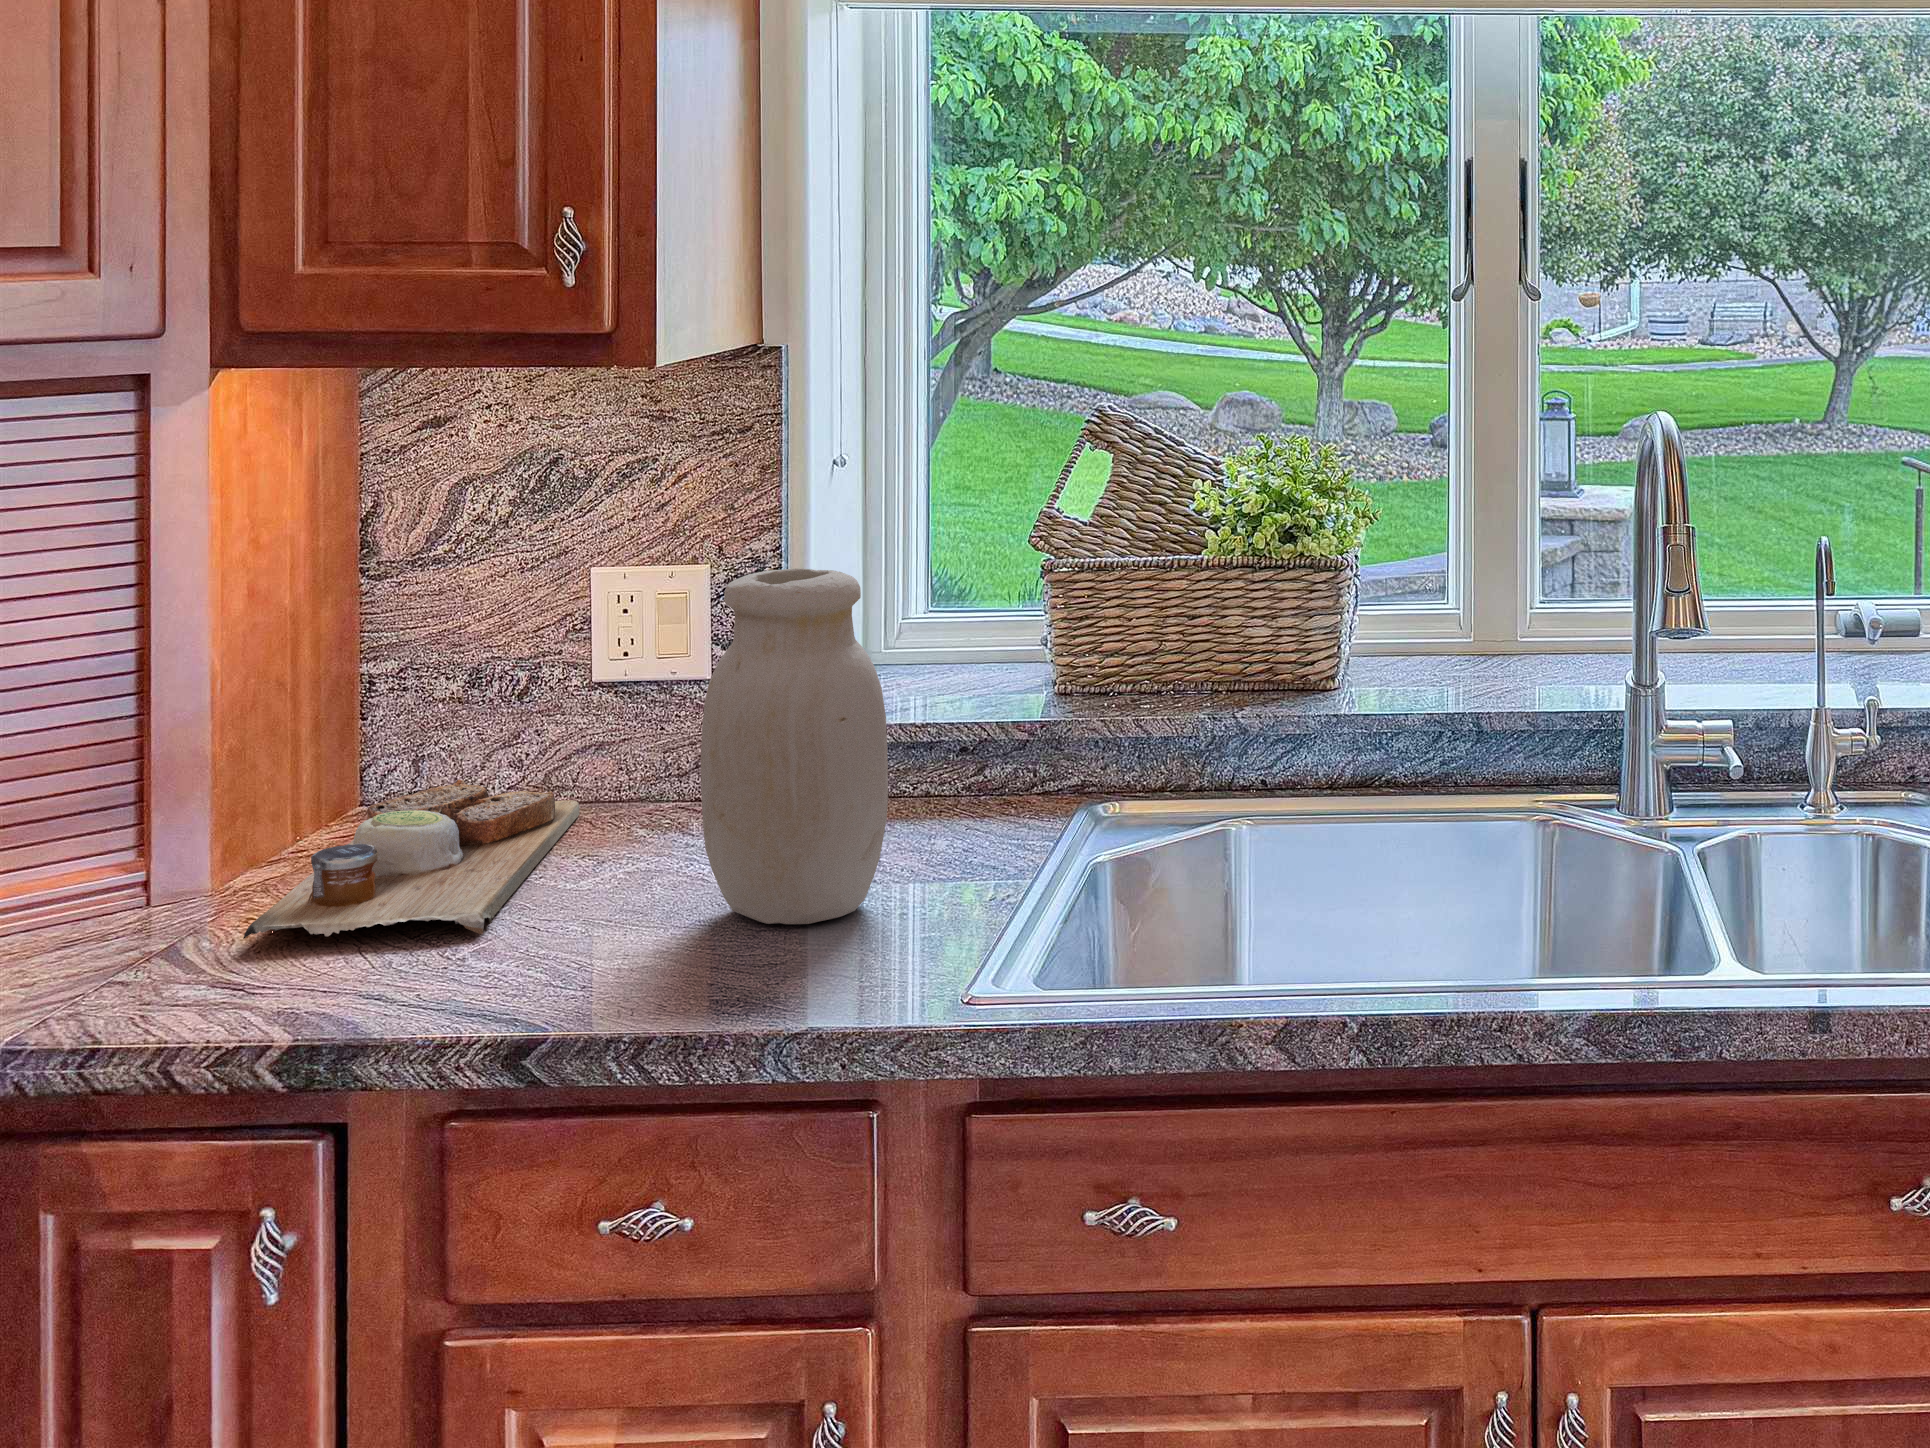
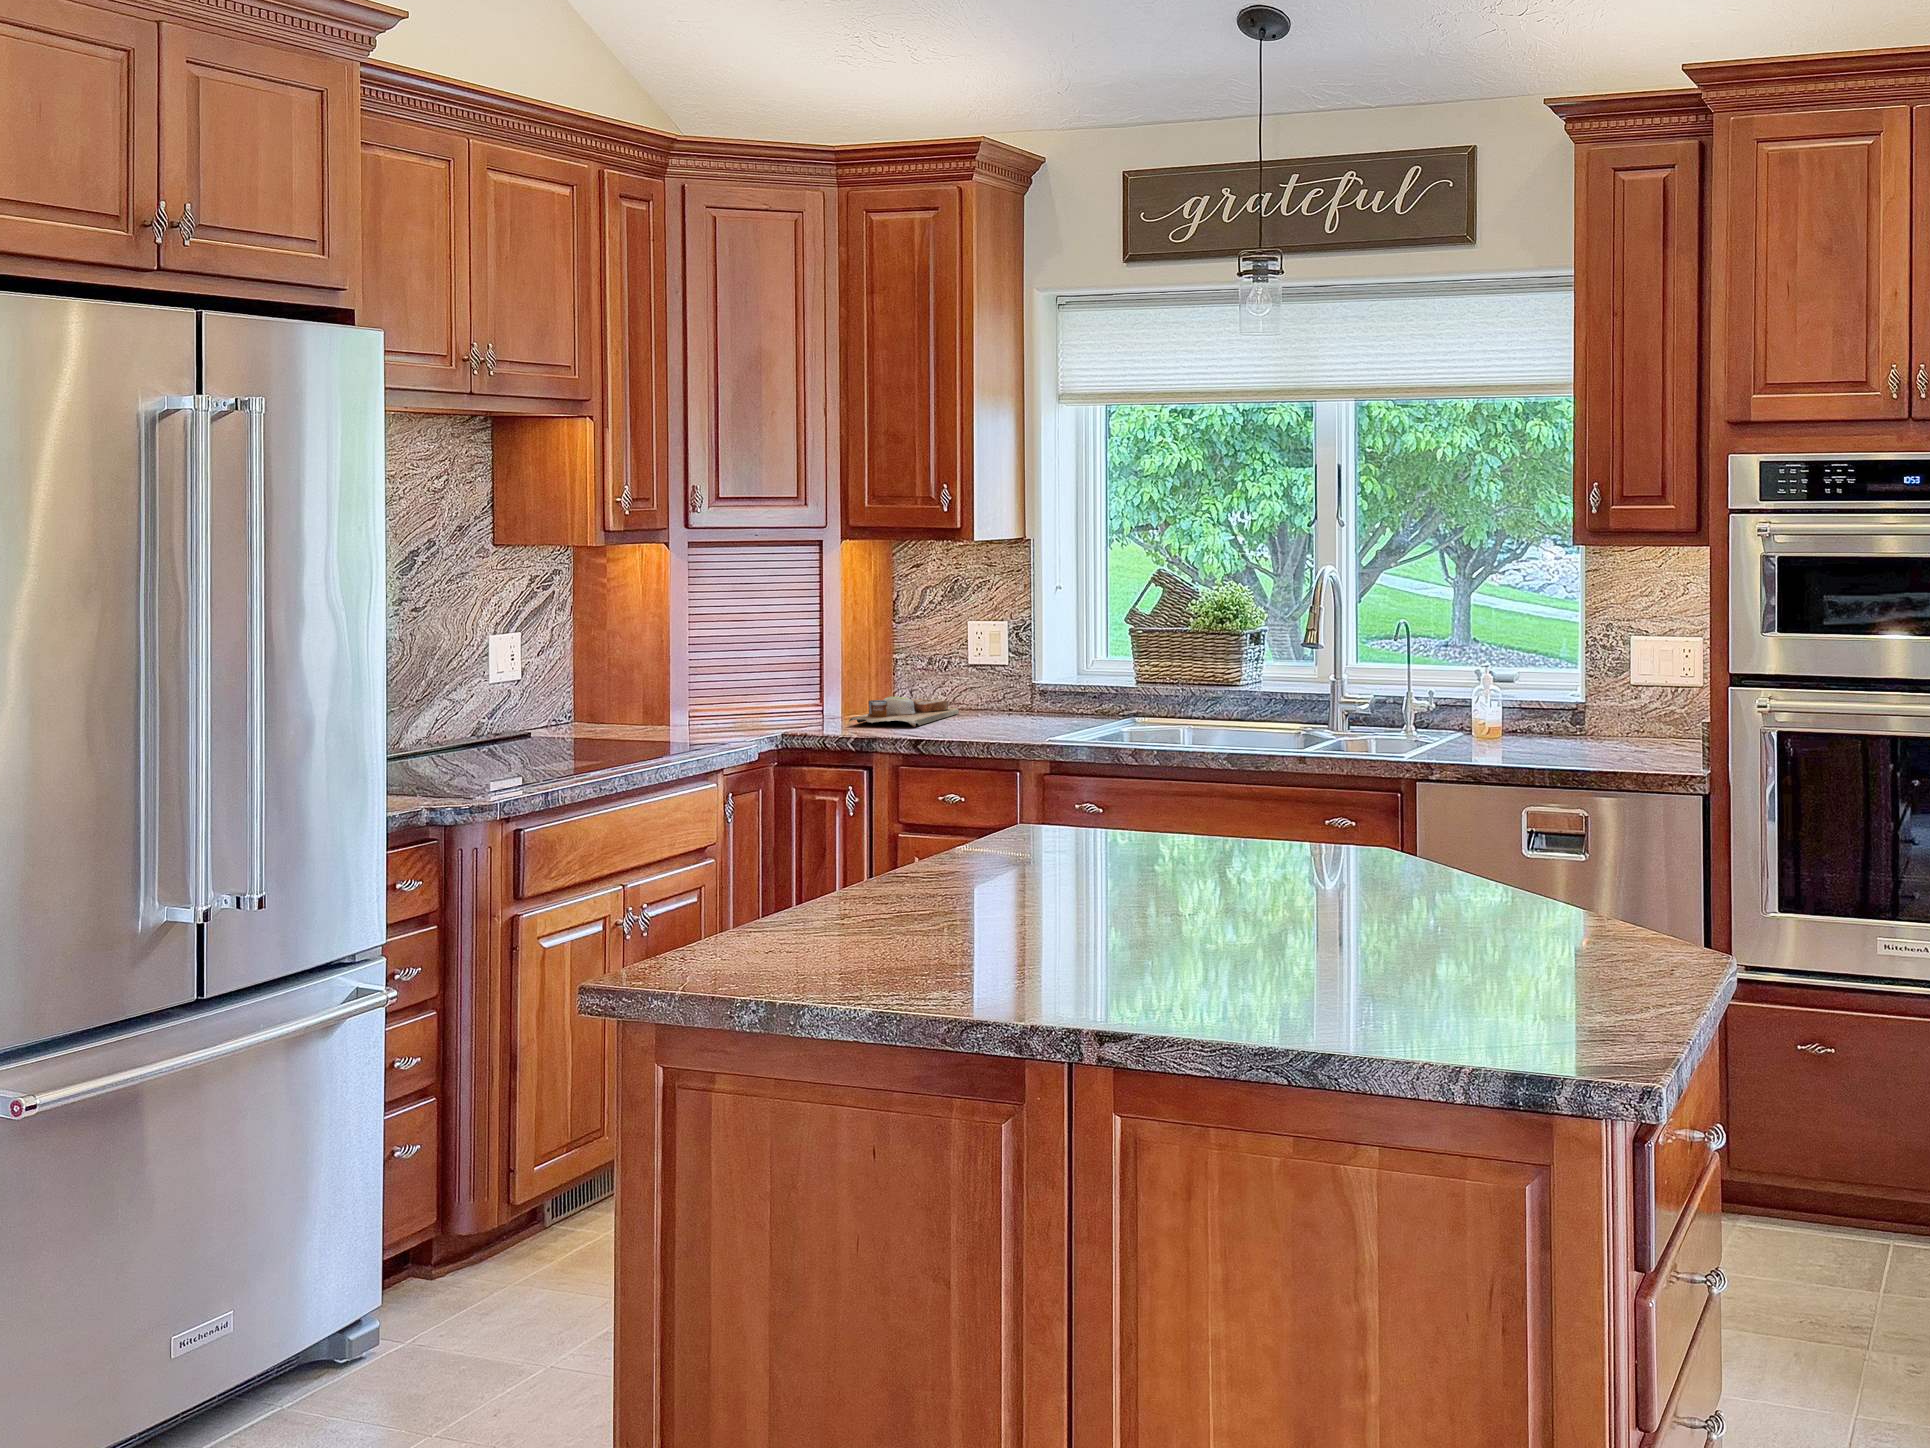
jar: present [701,568,888,924] -> none [980,613,1039,731]

